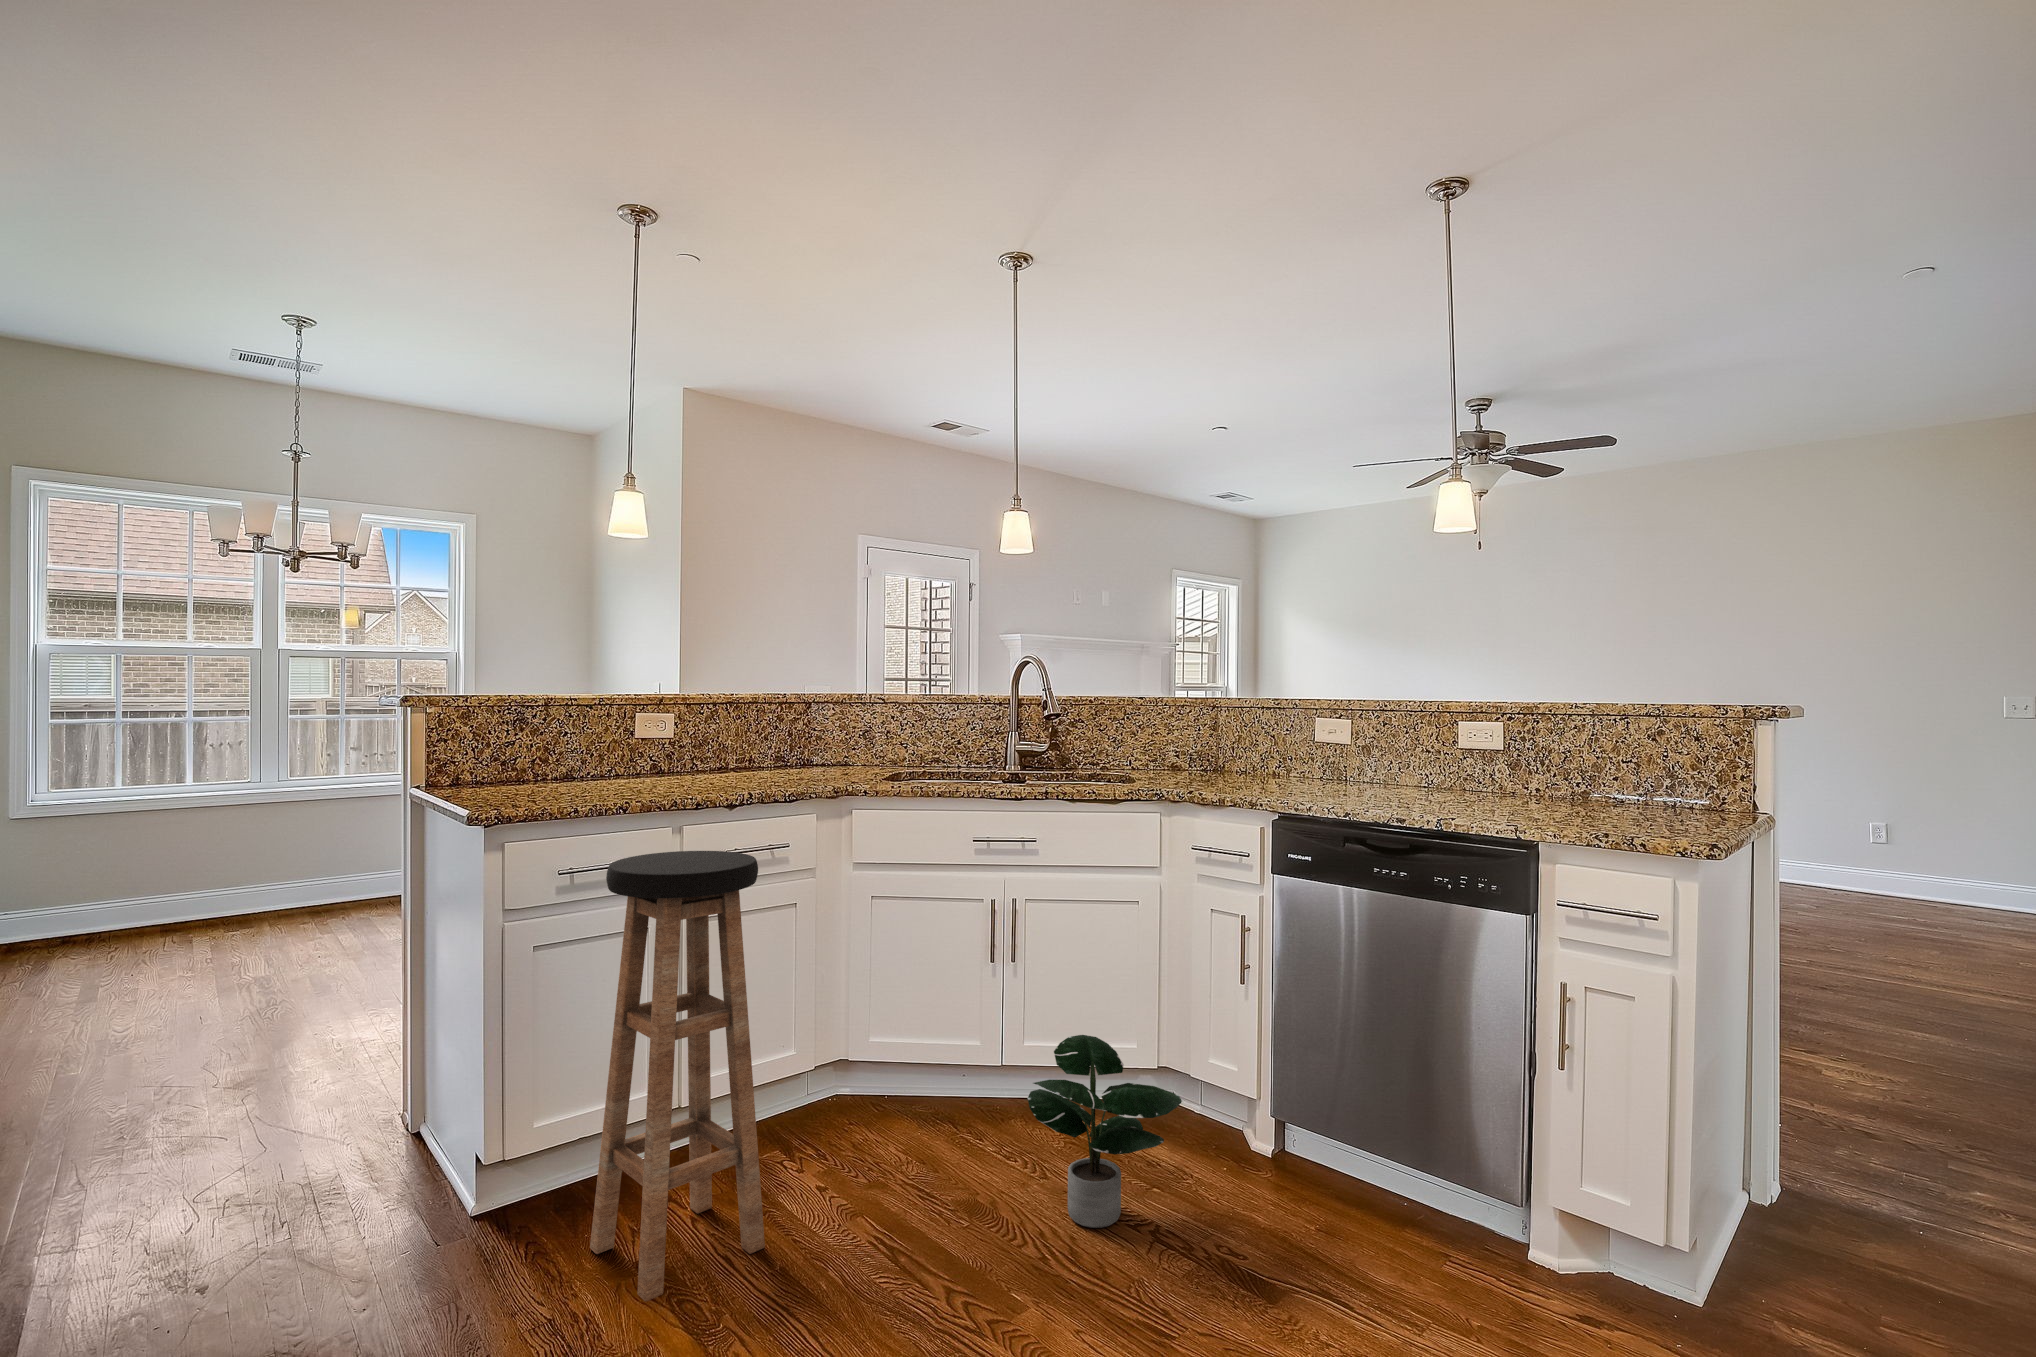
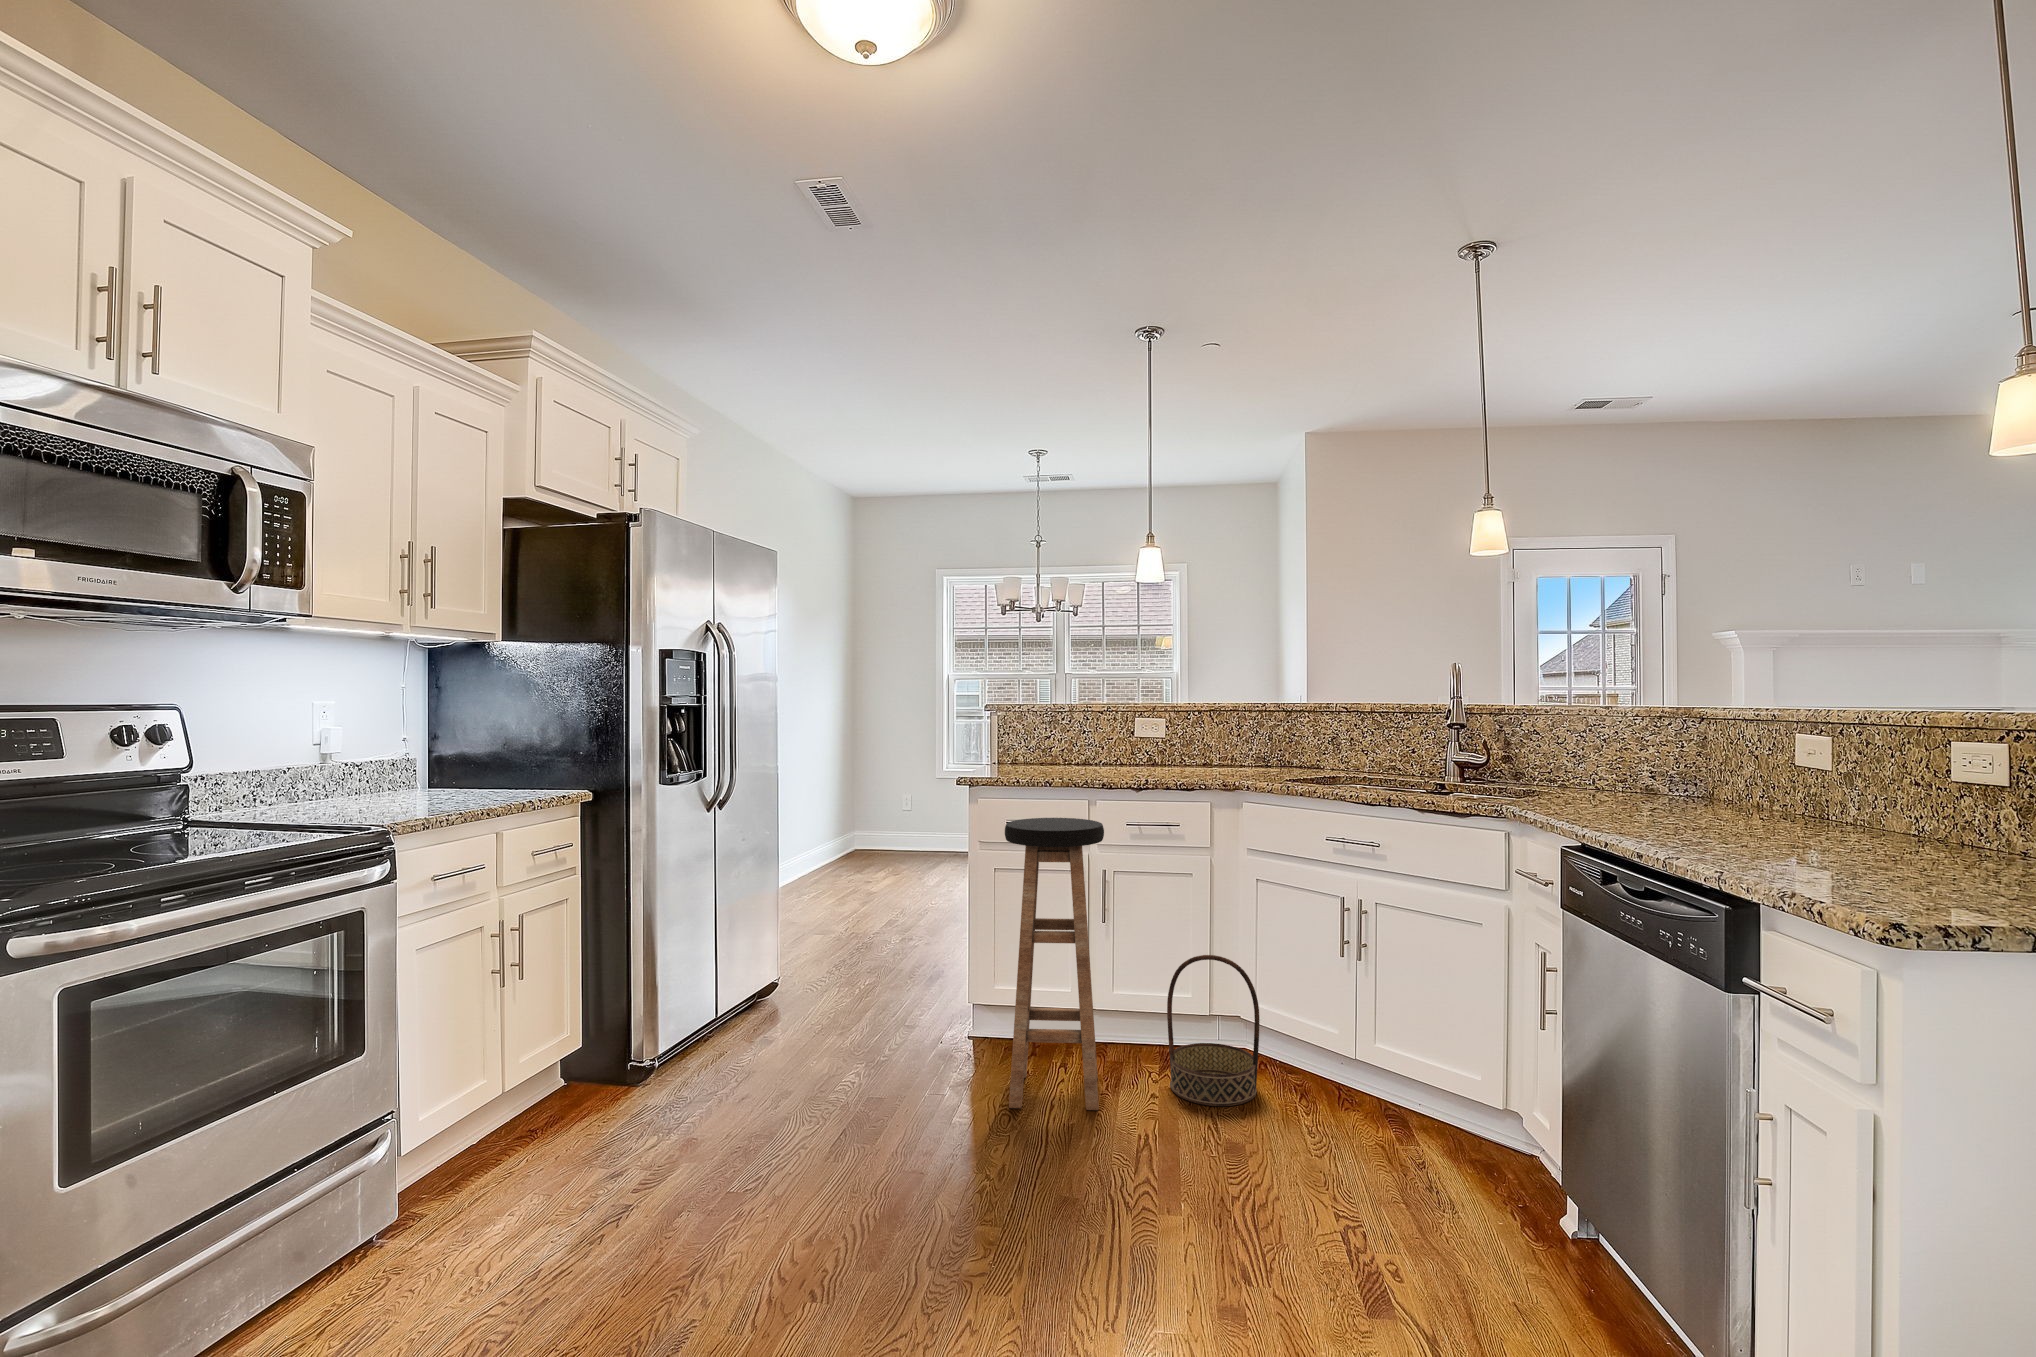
basket: none [798,998,906,1188] -> present [1167,955,1260,1106]
potted plant: present [1028,1035,1182,1228] -> none [1270,1027,1416,1200]

